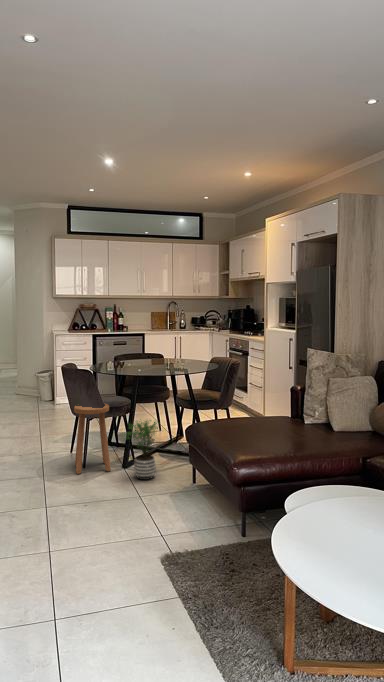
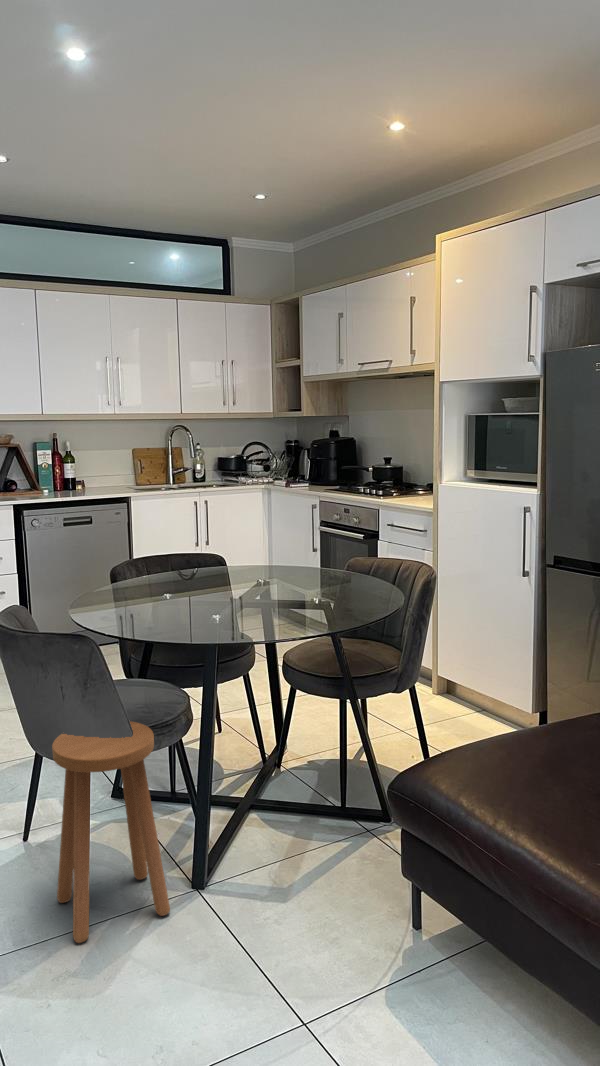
potted plant: present [125,420,158,480] -> none [215,758,330,940]

